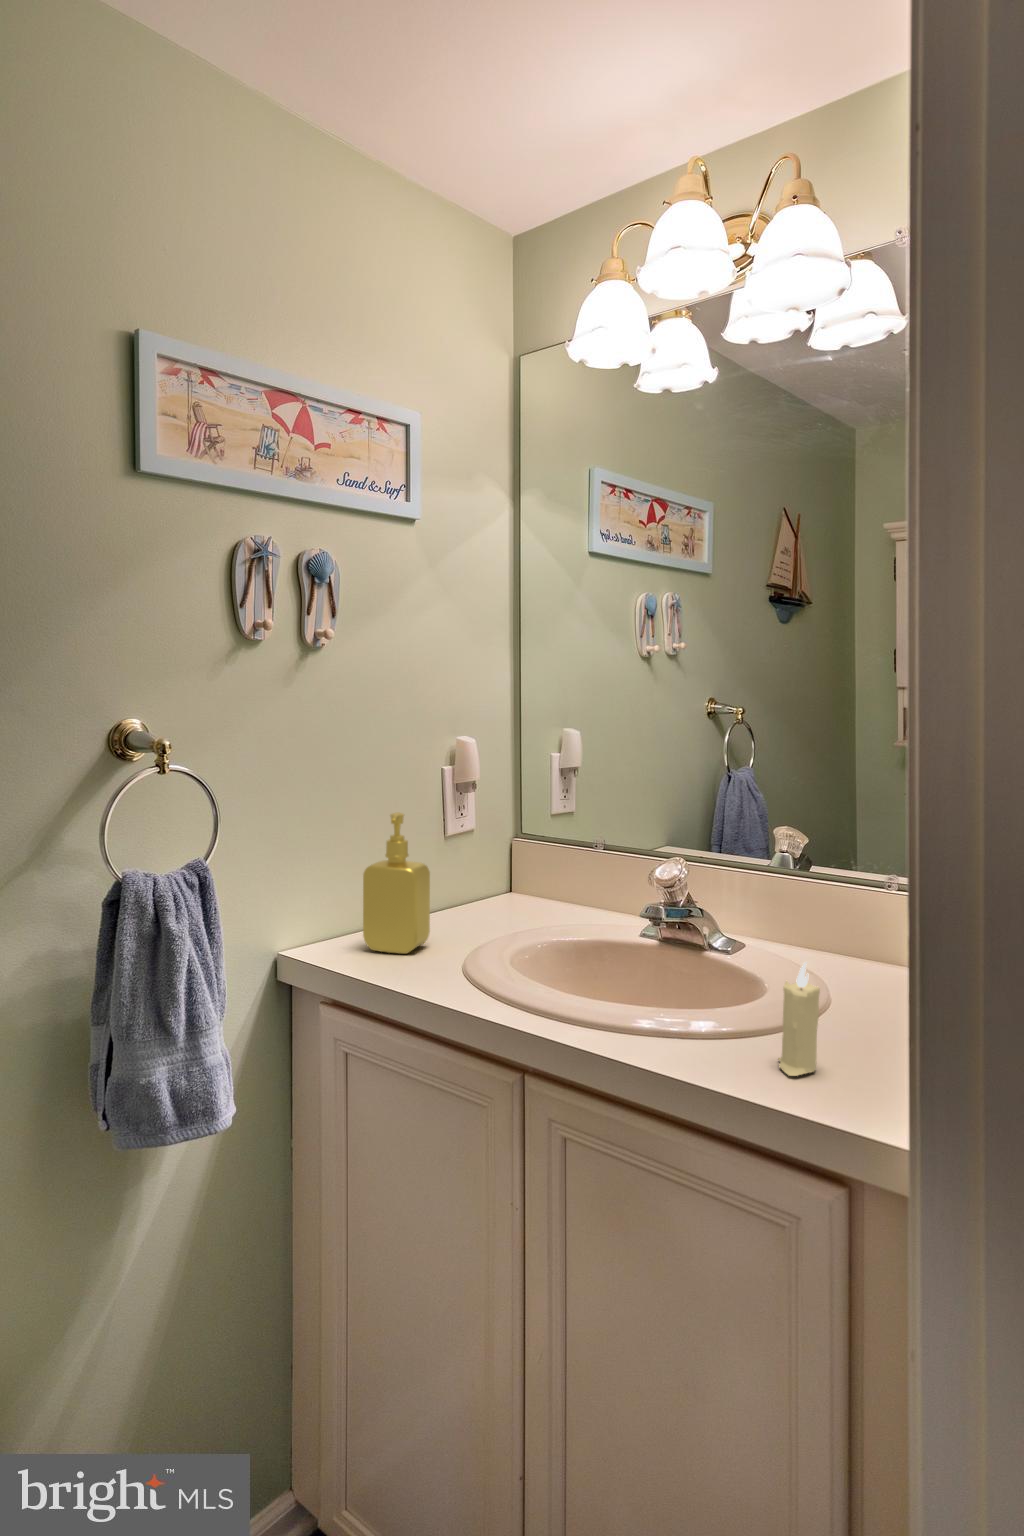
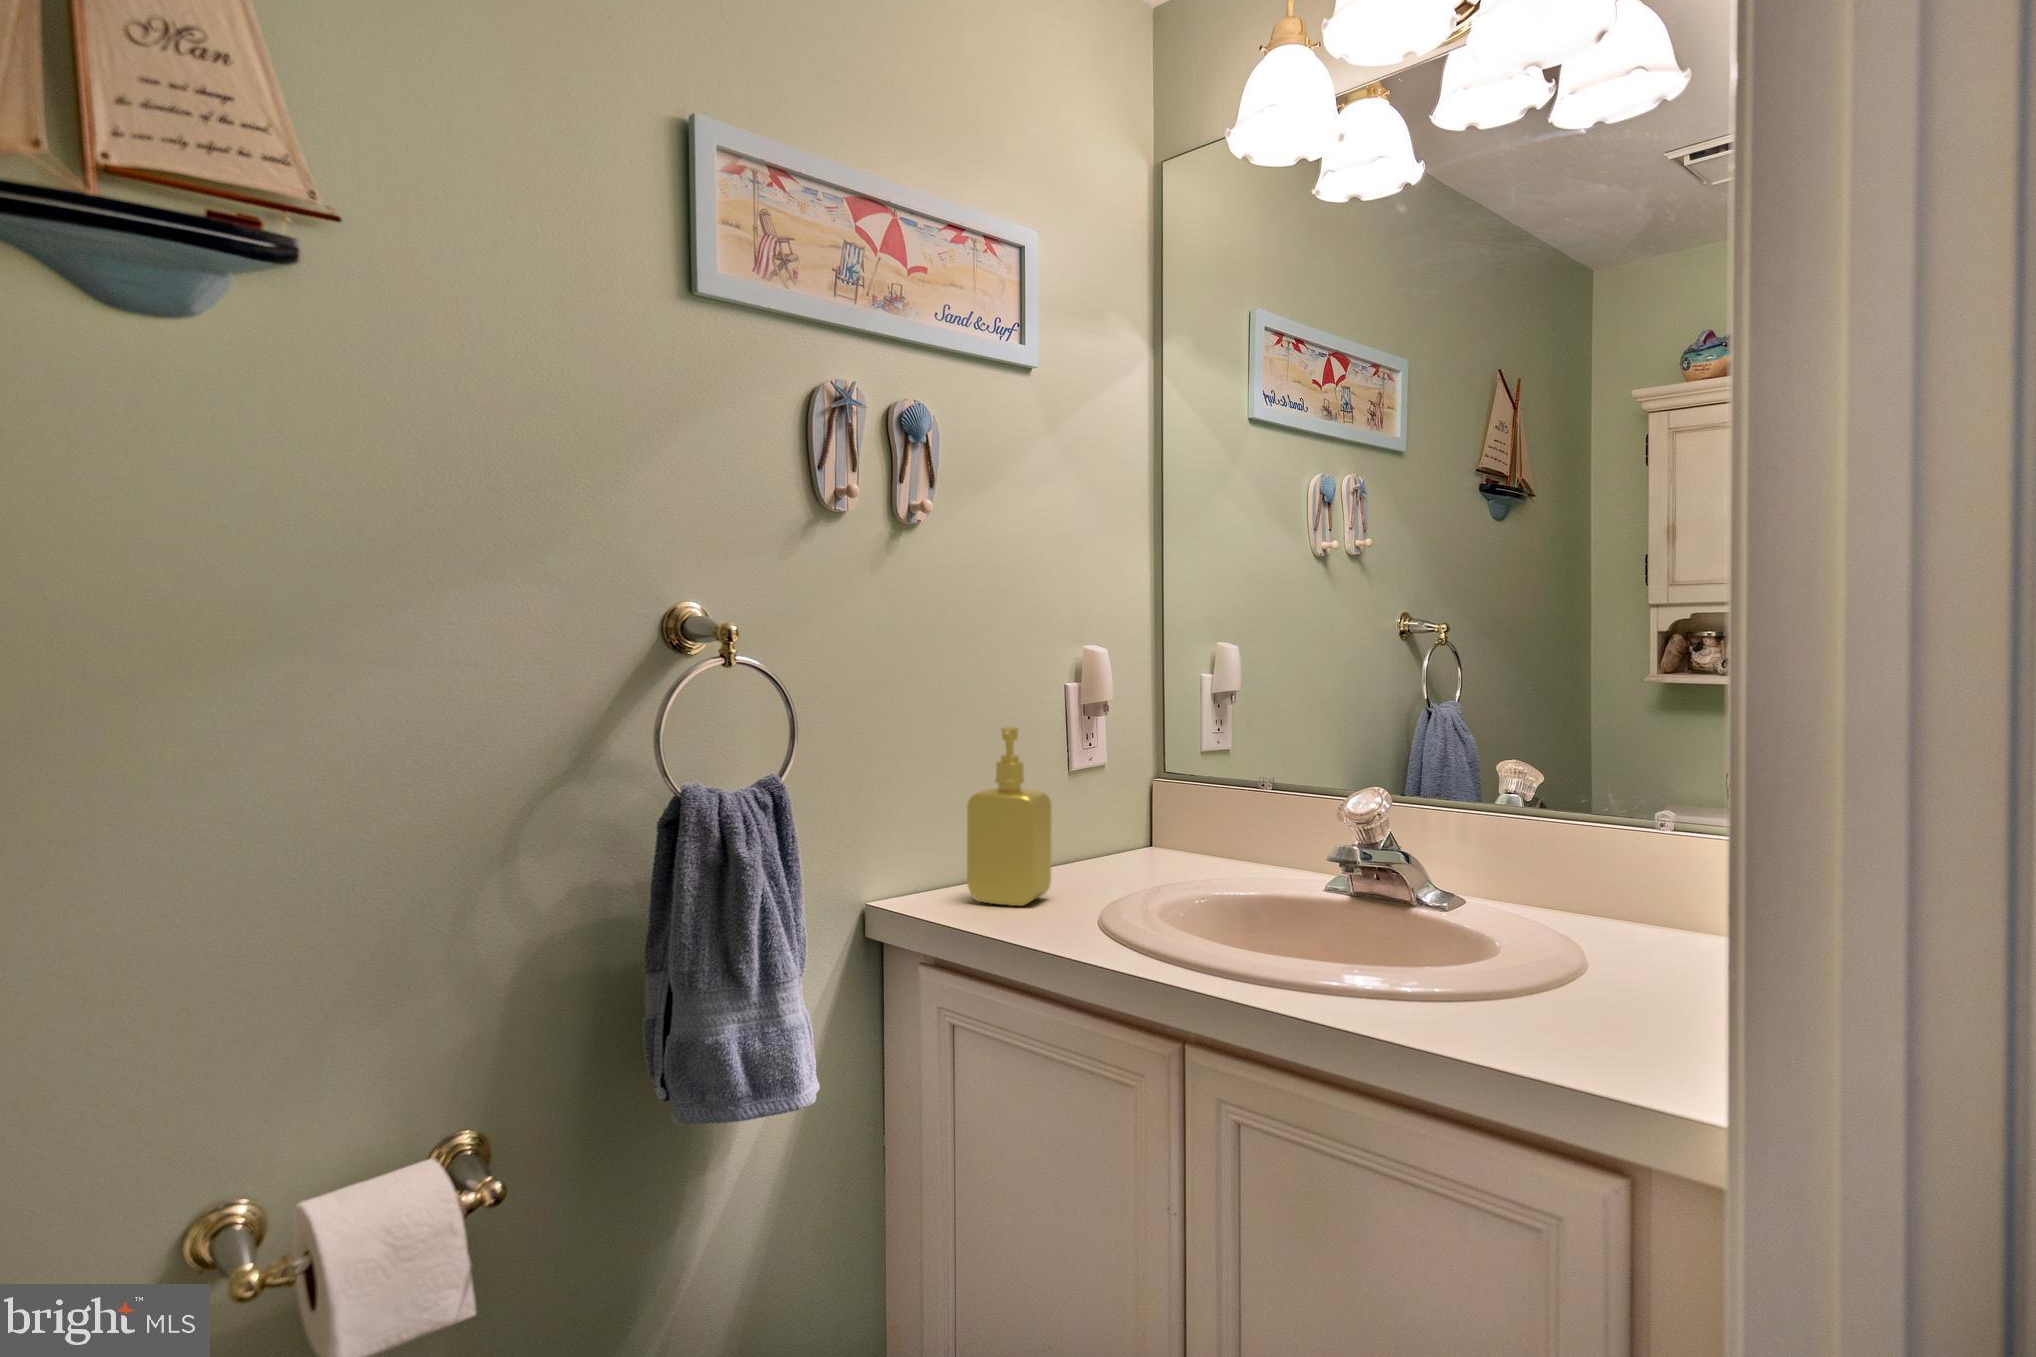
candle: present [779,962,820,1076] -> none [1524,892,1579,1043]

